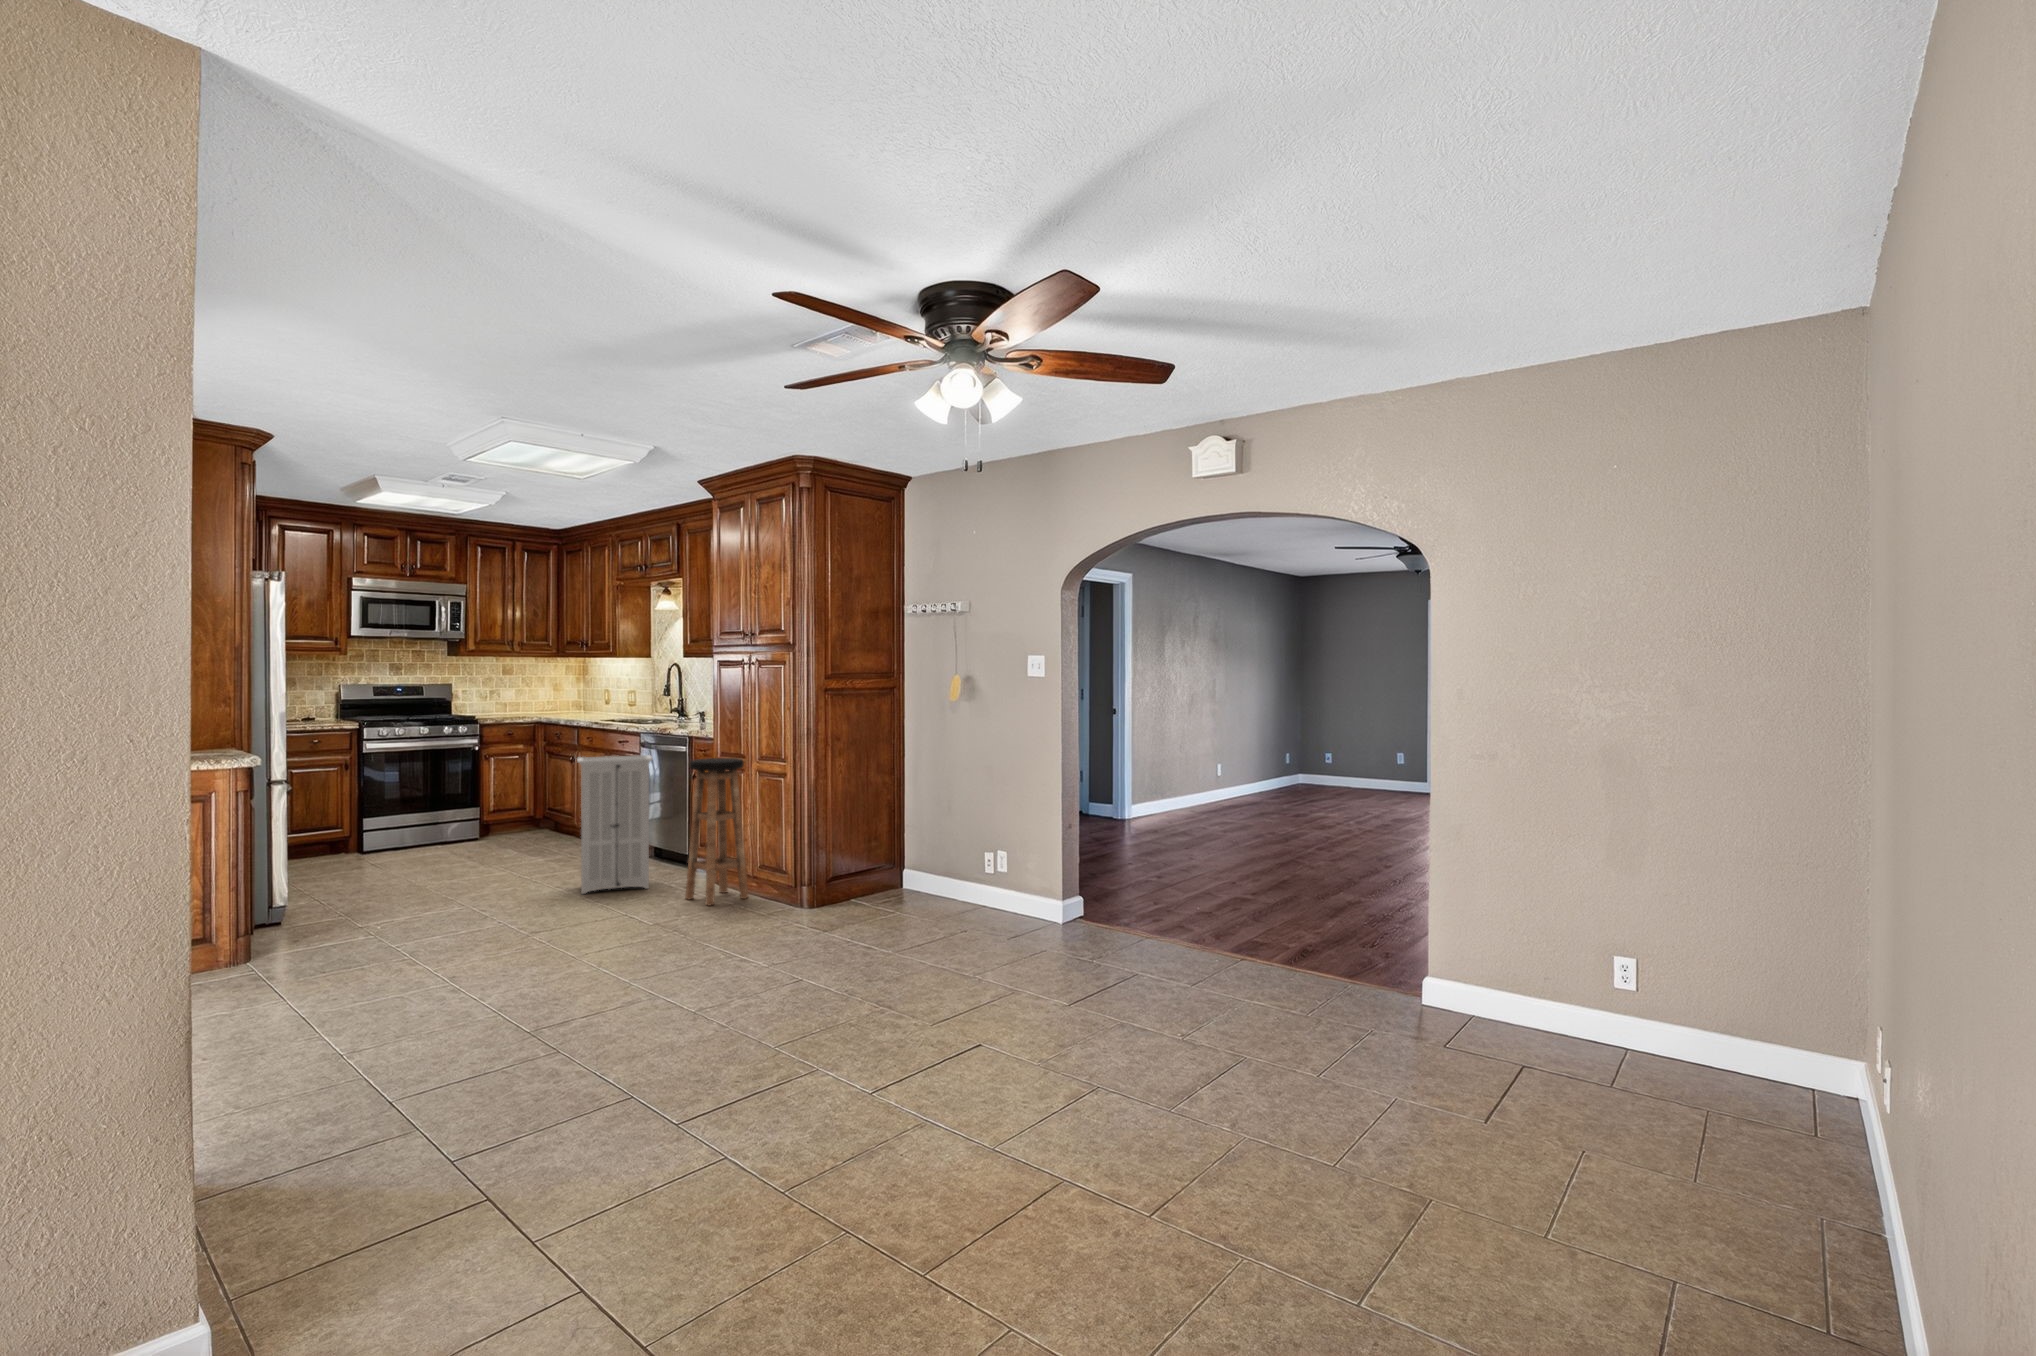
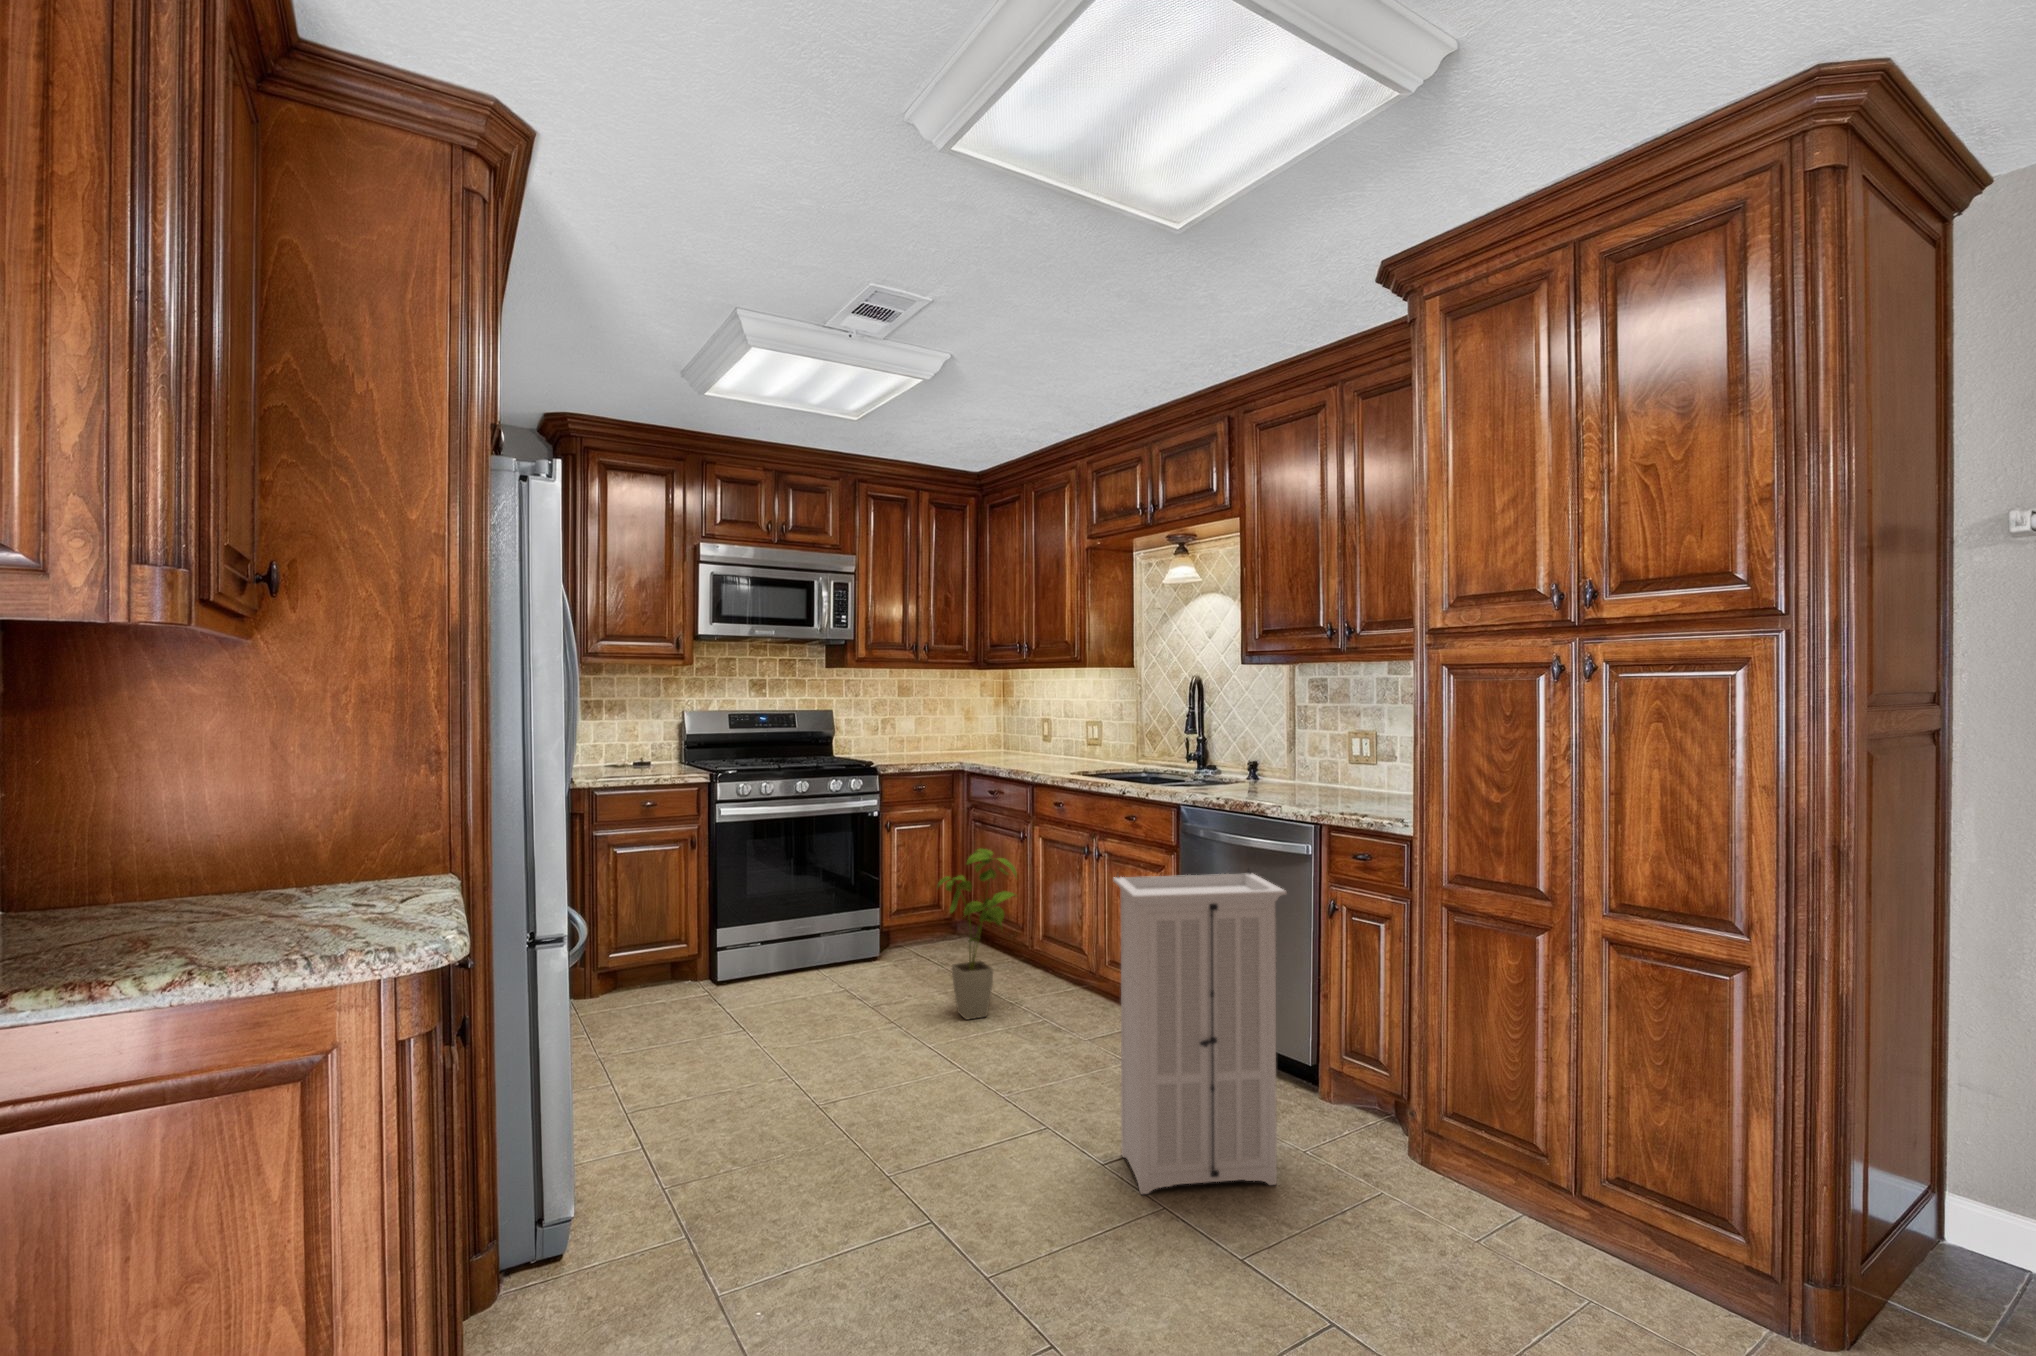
bar stool: present [685,758,748,906] -> none [1406,904,1575,1313]
house plant: none [508,760,562,856] -> present [937,849,1017,1019]

